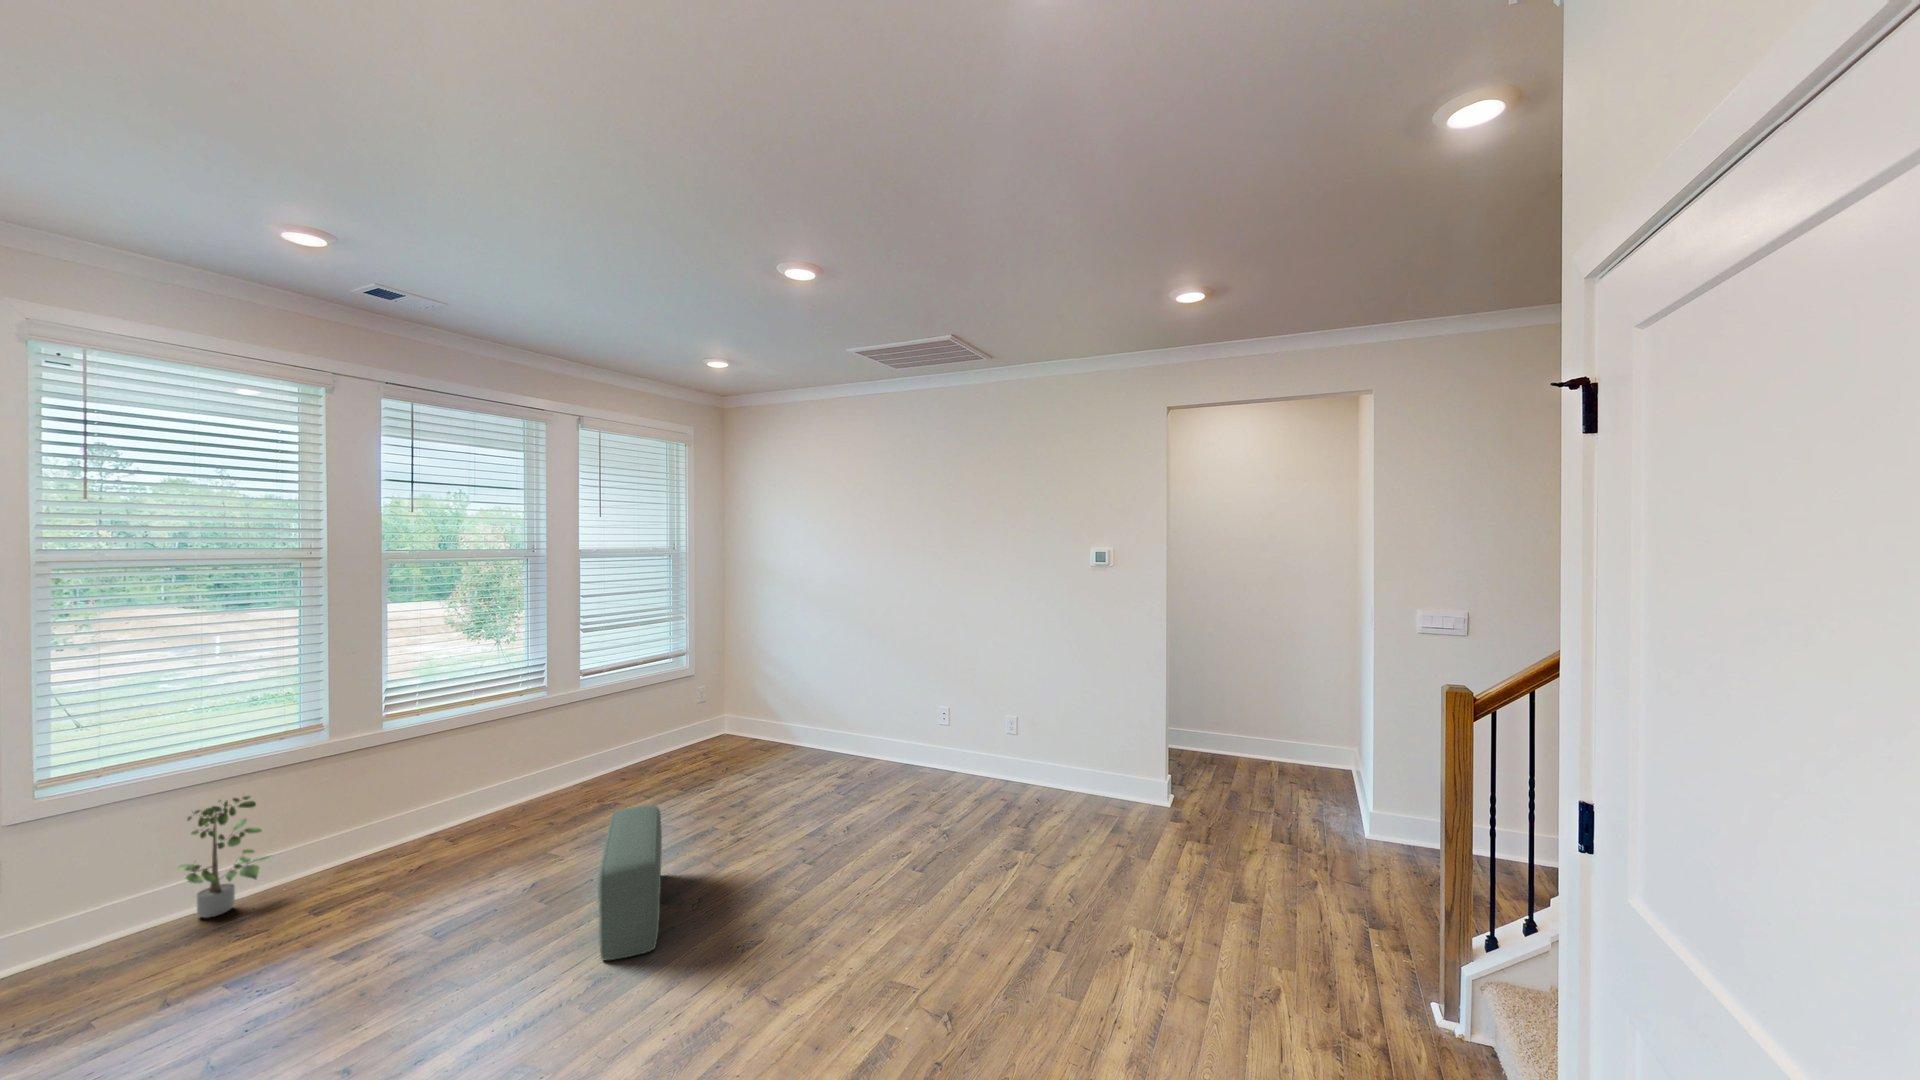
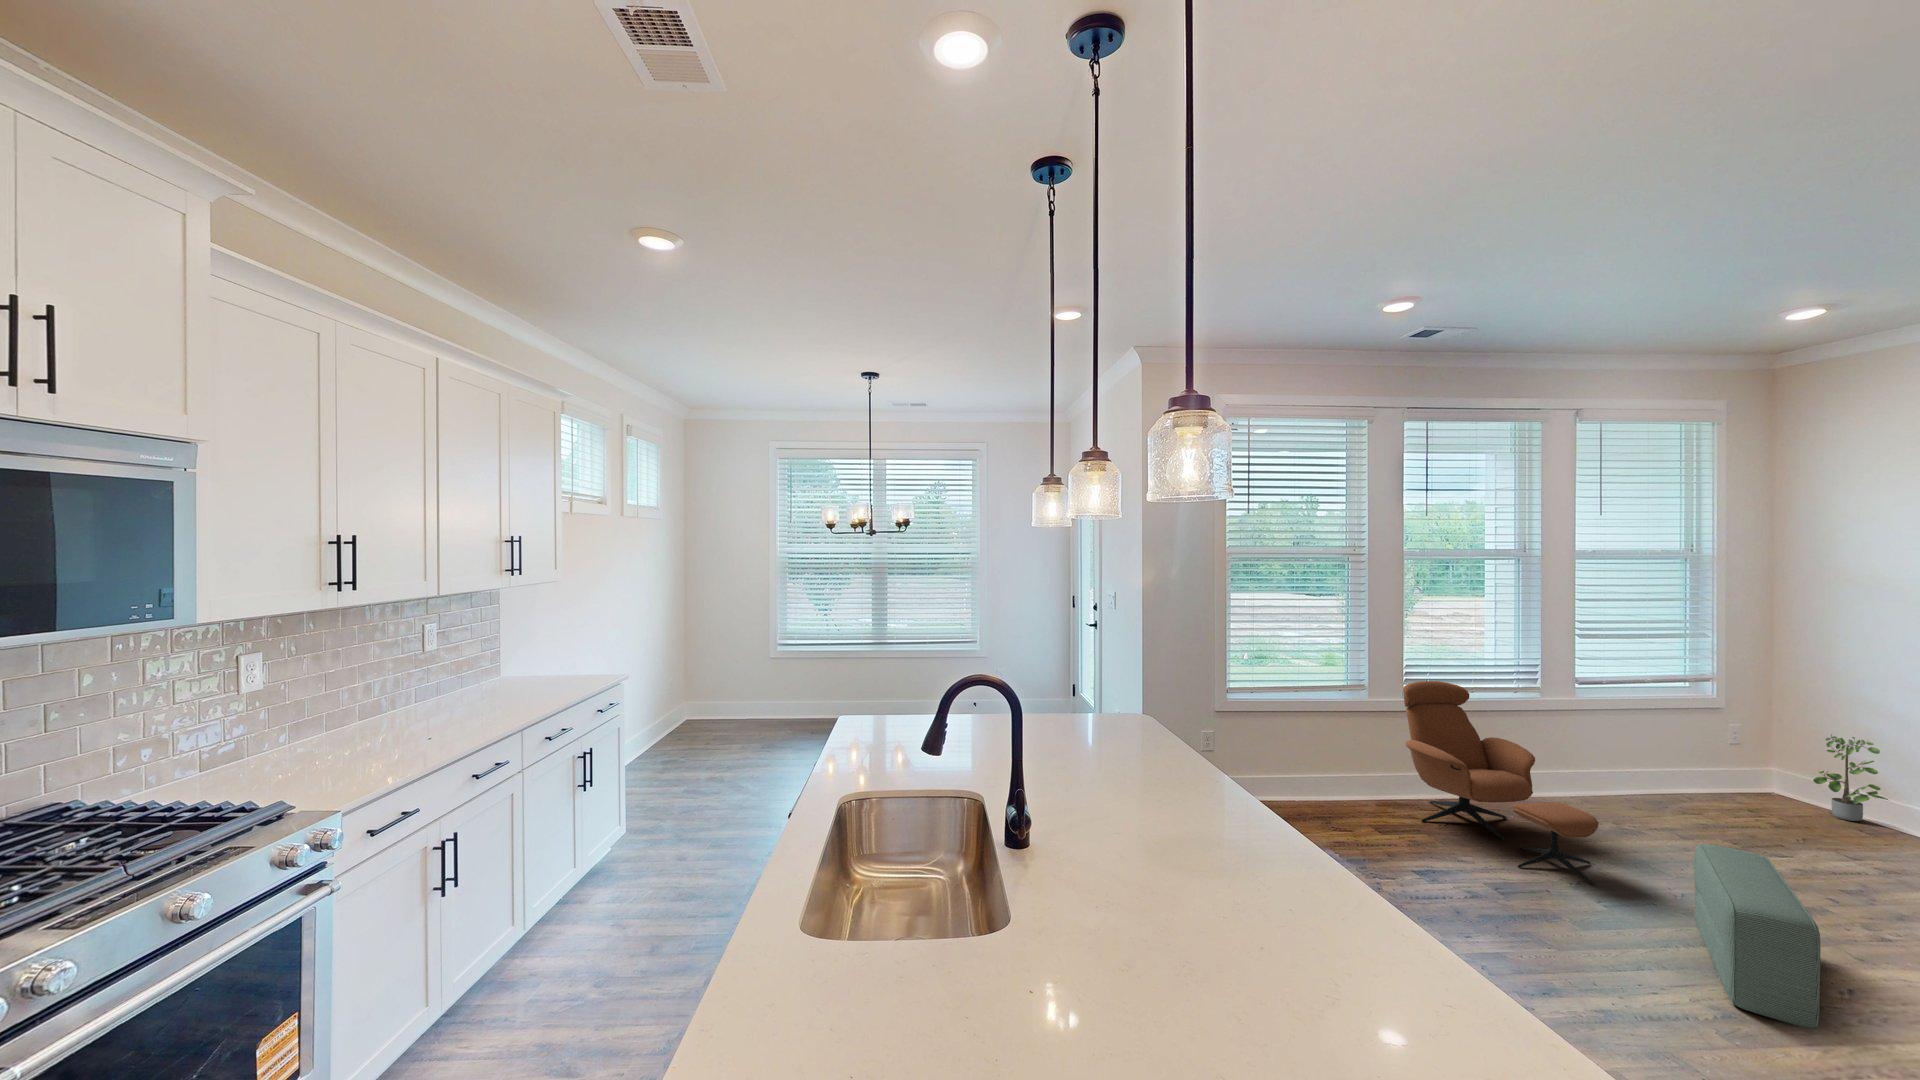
lounge chair: none [366,701,553,892] -> present [1403,681,1599,885]
potted plant: present [178,796,269,918] -> present [1813,735,1888,821]

